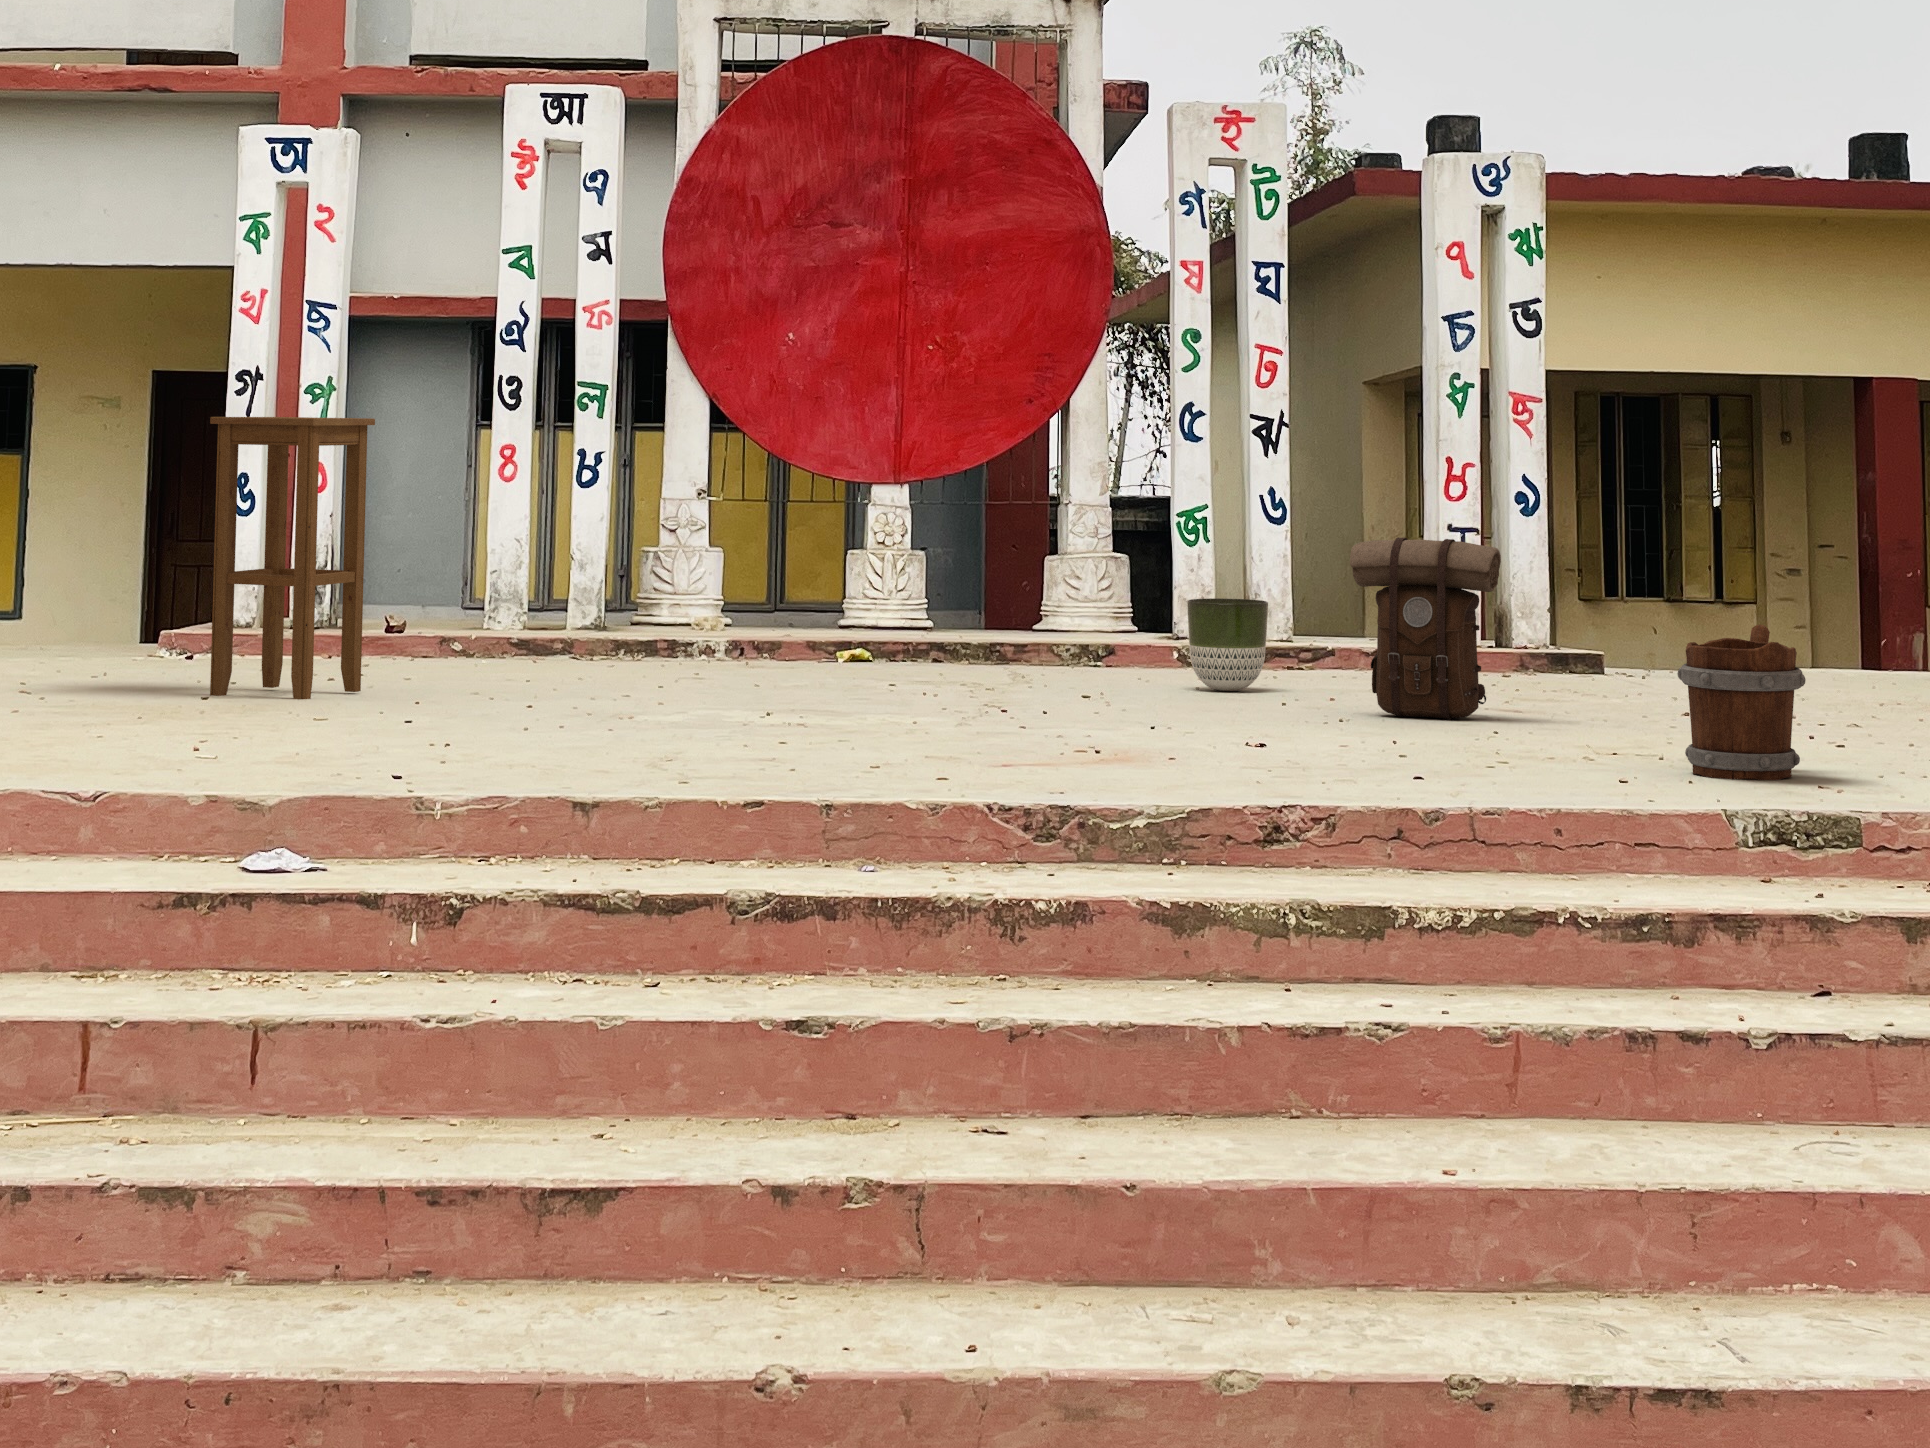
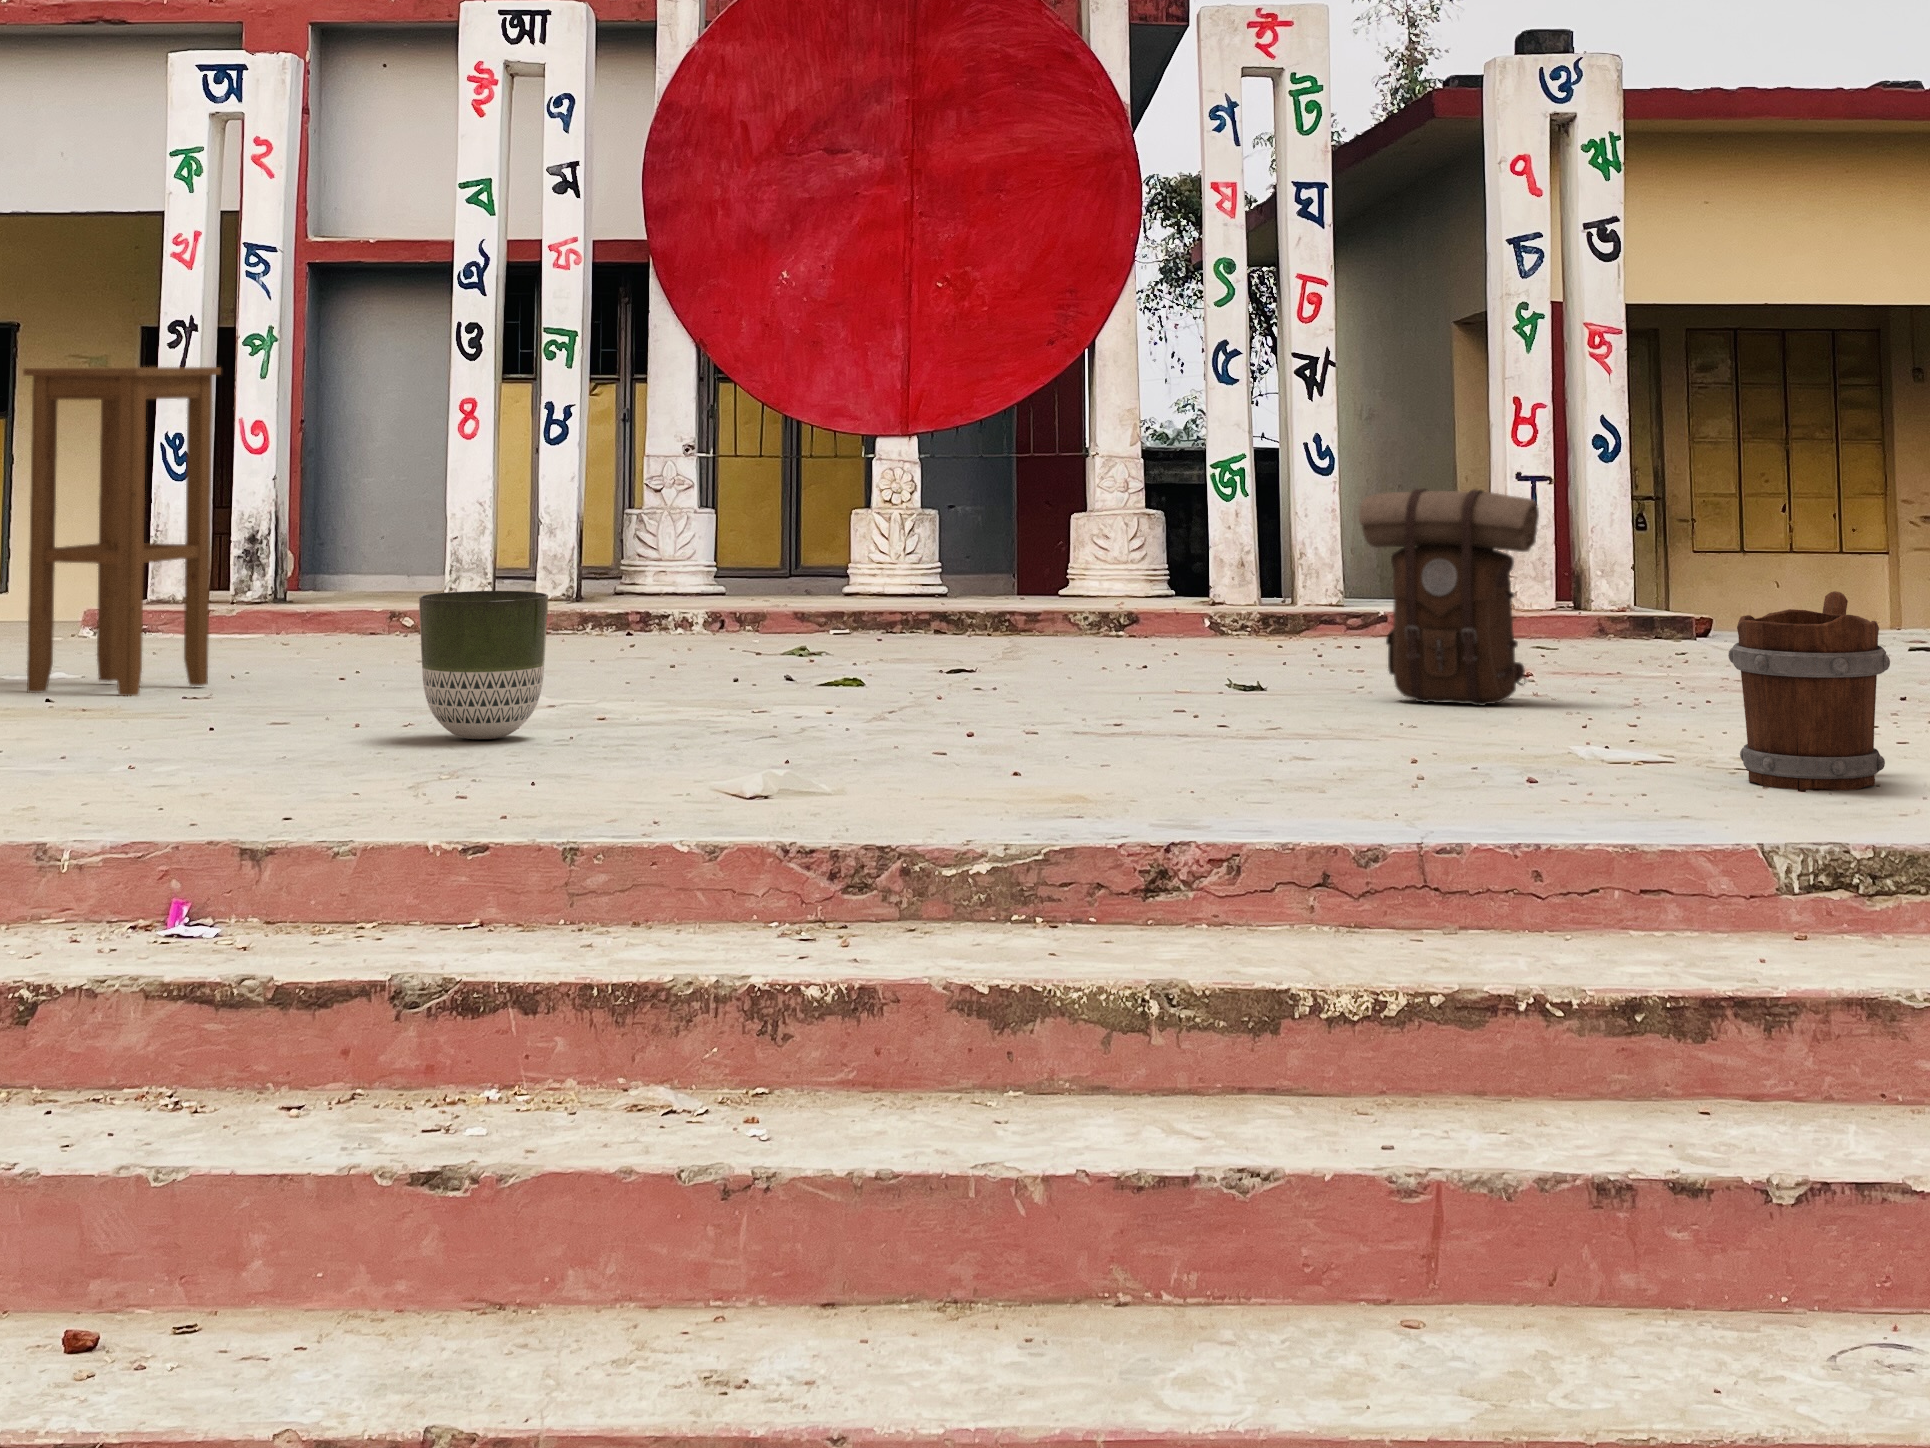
planter: present [1187,598,1268,691] -> present [419,591,548,739]

